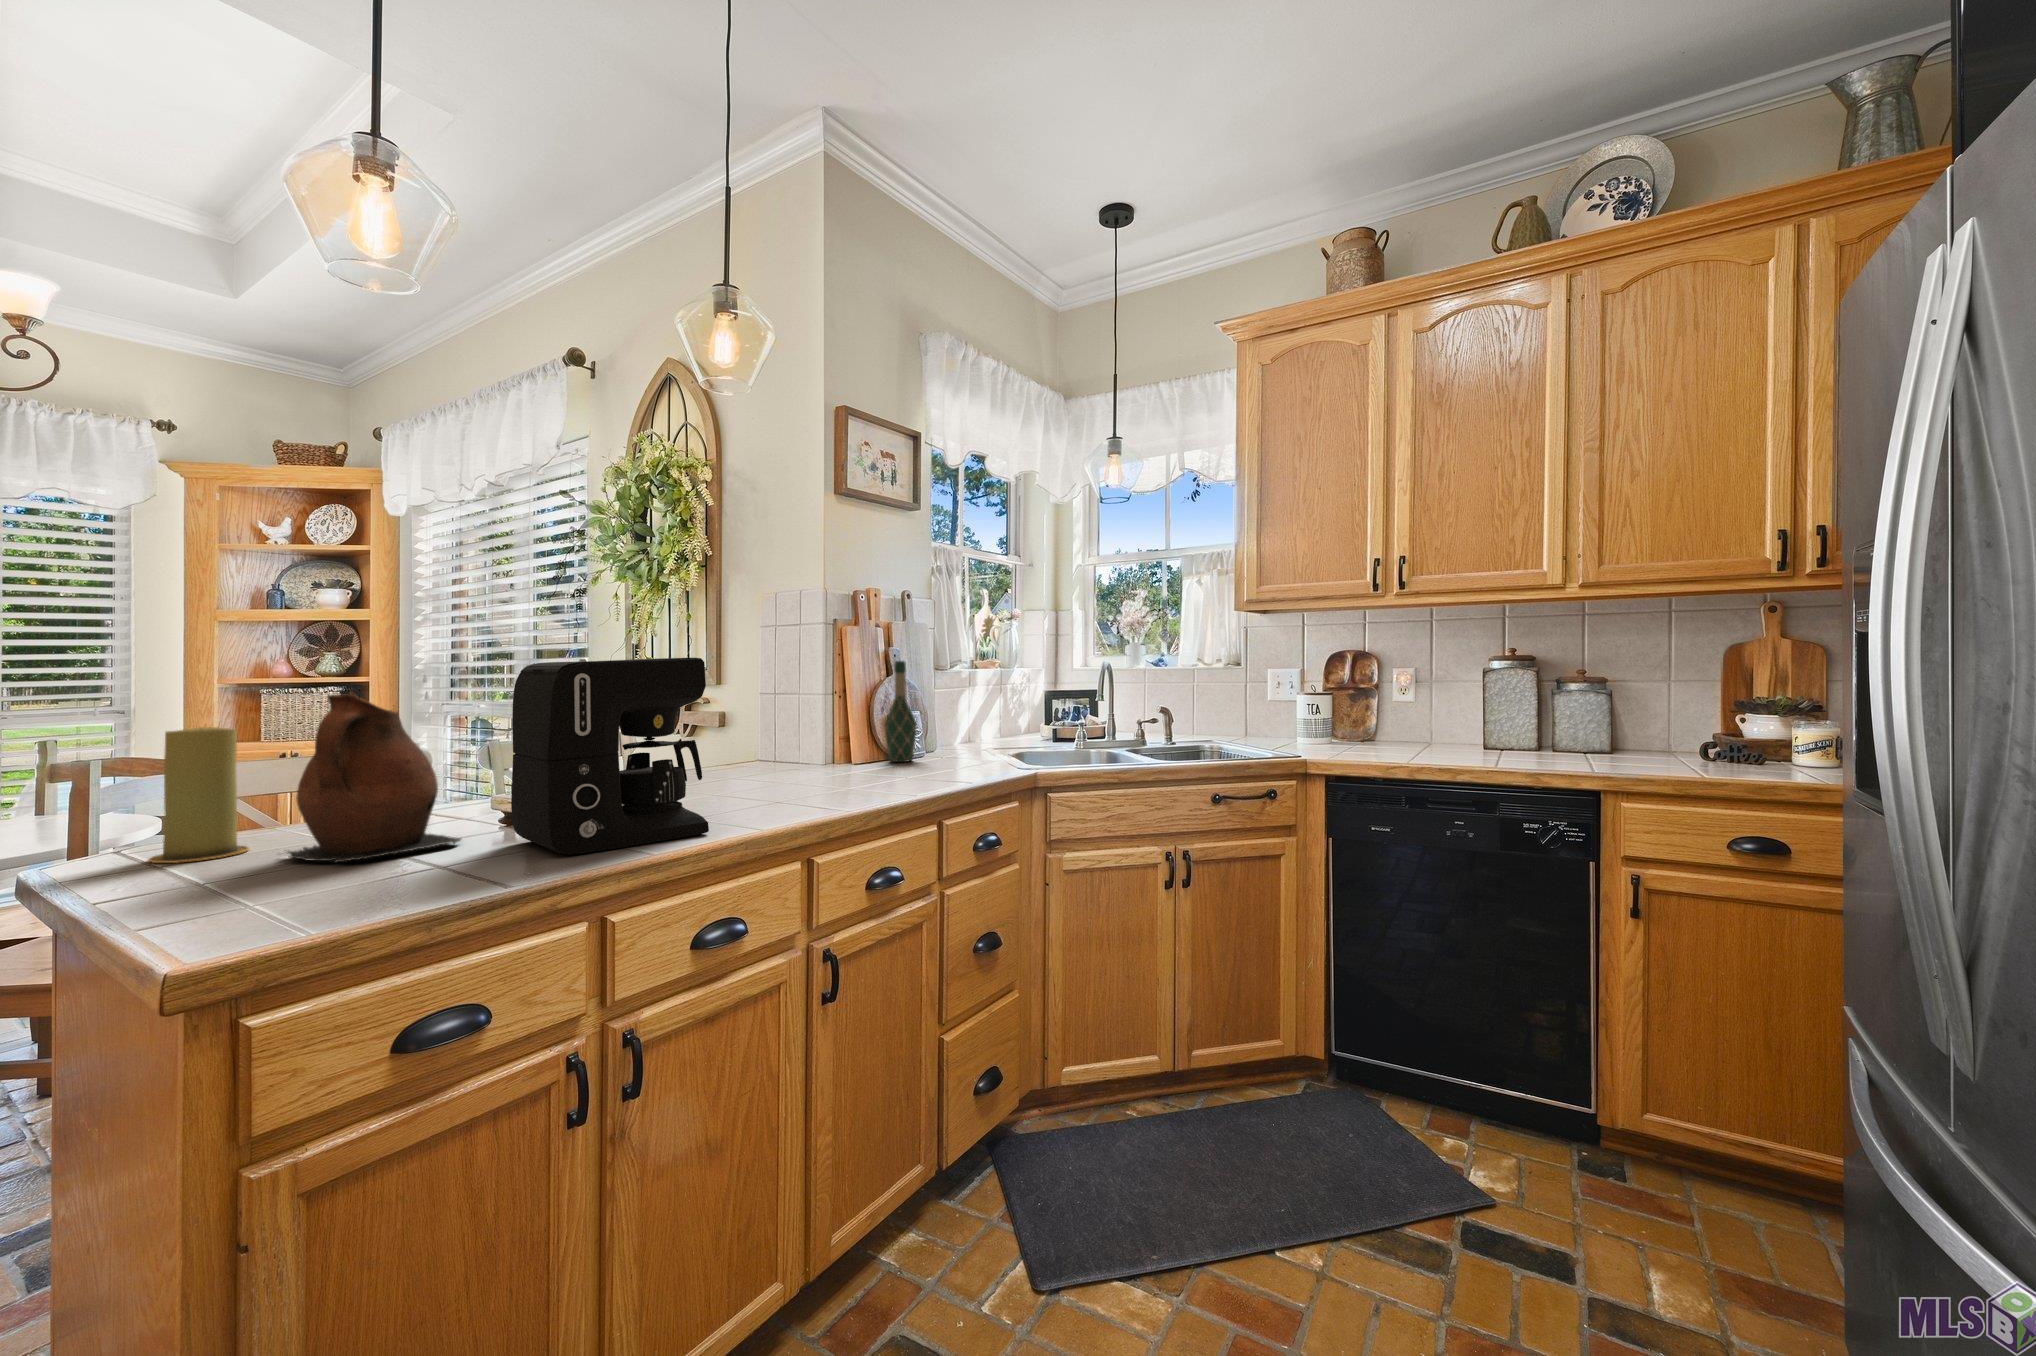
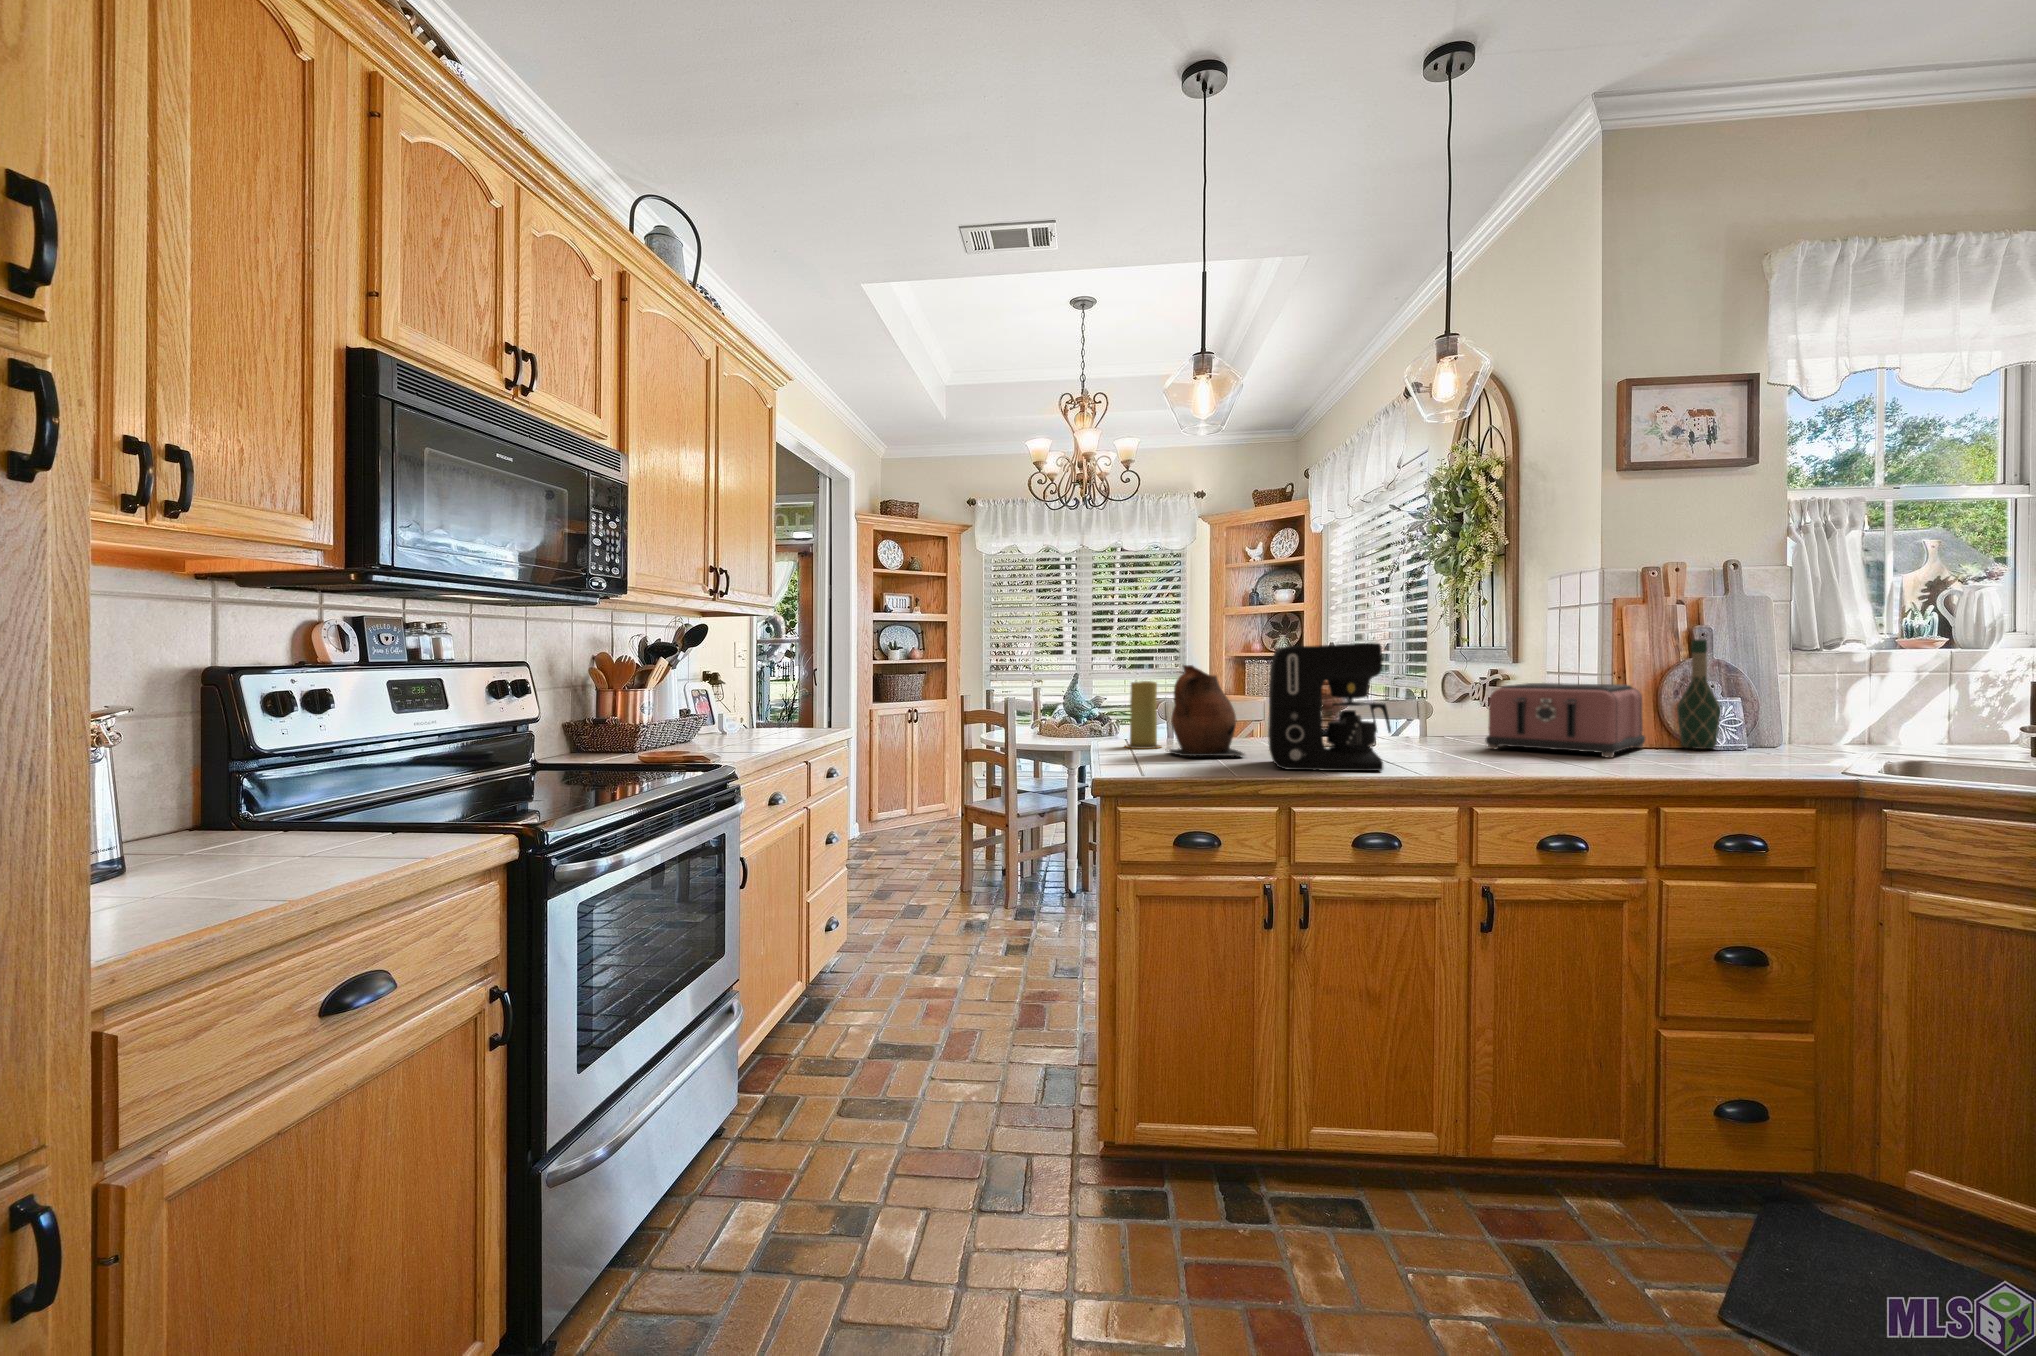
toaster: none [745,705,872,784] -> present [1485,683,1645,758]

